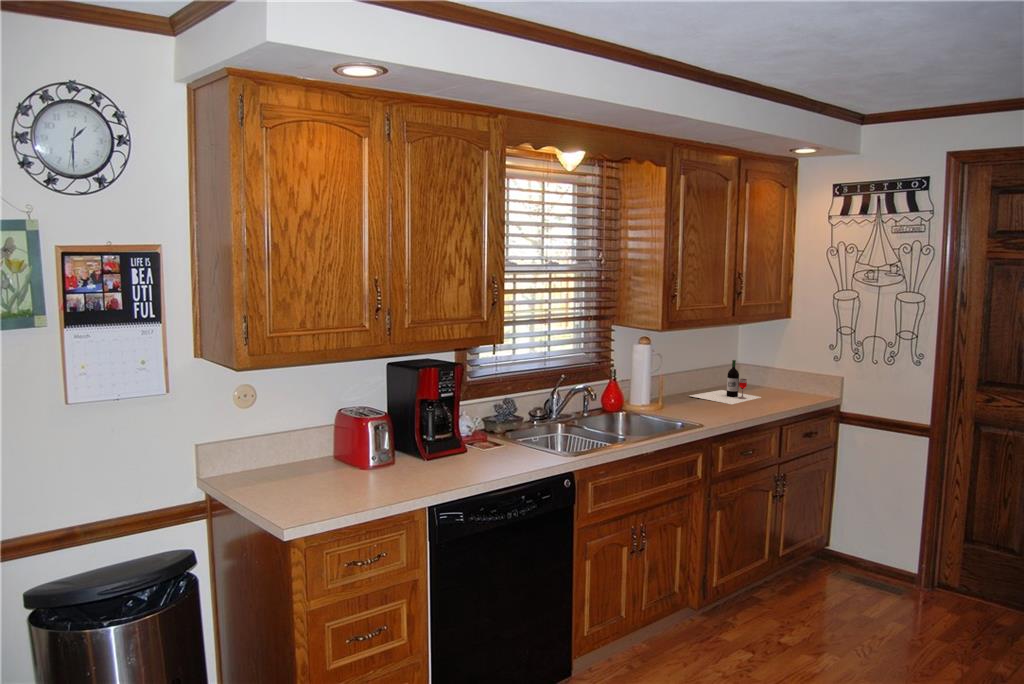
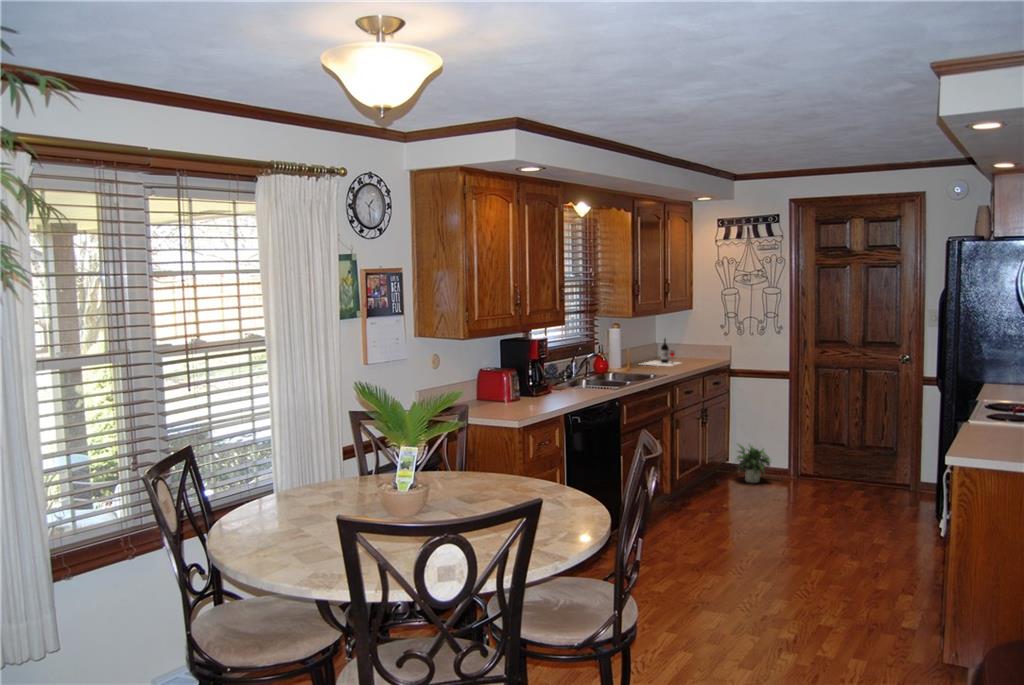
potted plant: none [829,525,889,591] -> present [737,444,770,483]

